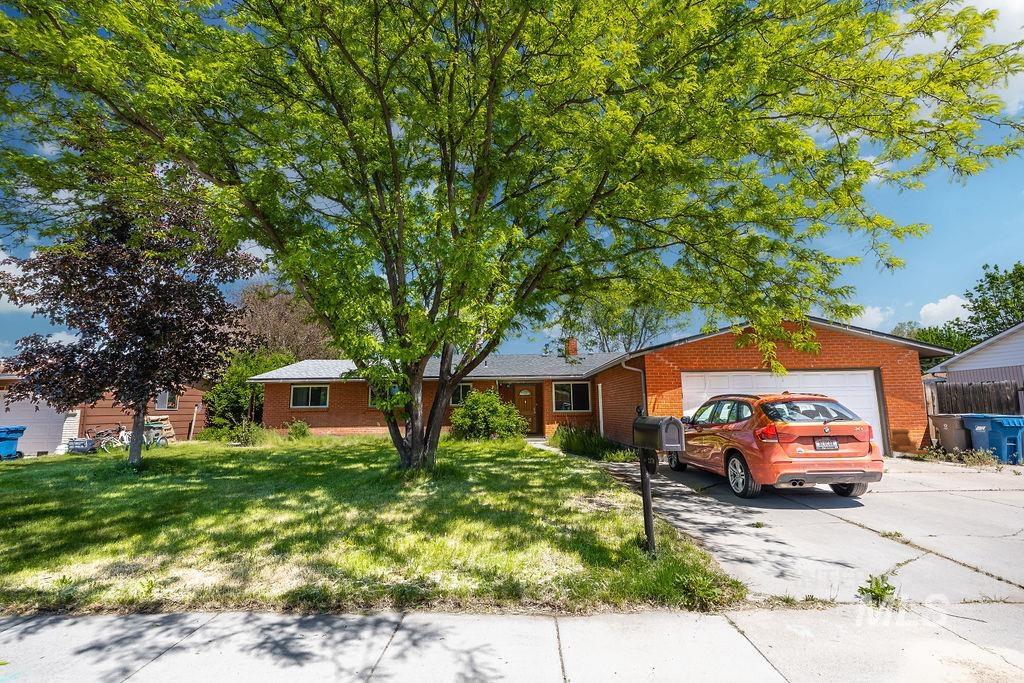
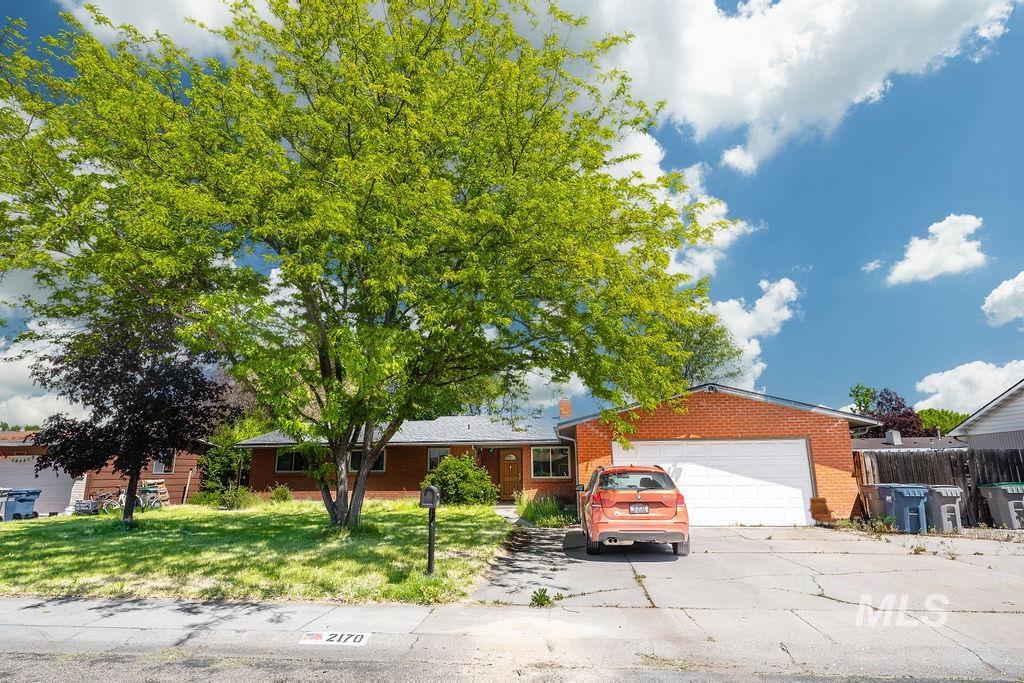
potted plant: none [964,443,1005,465] -> present [867,512,897,533]

